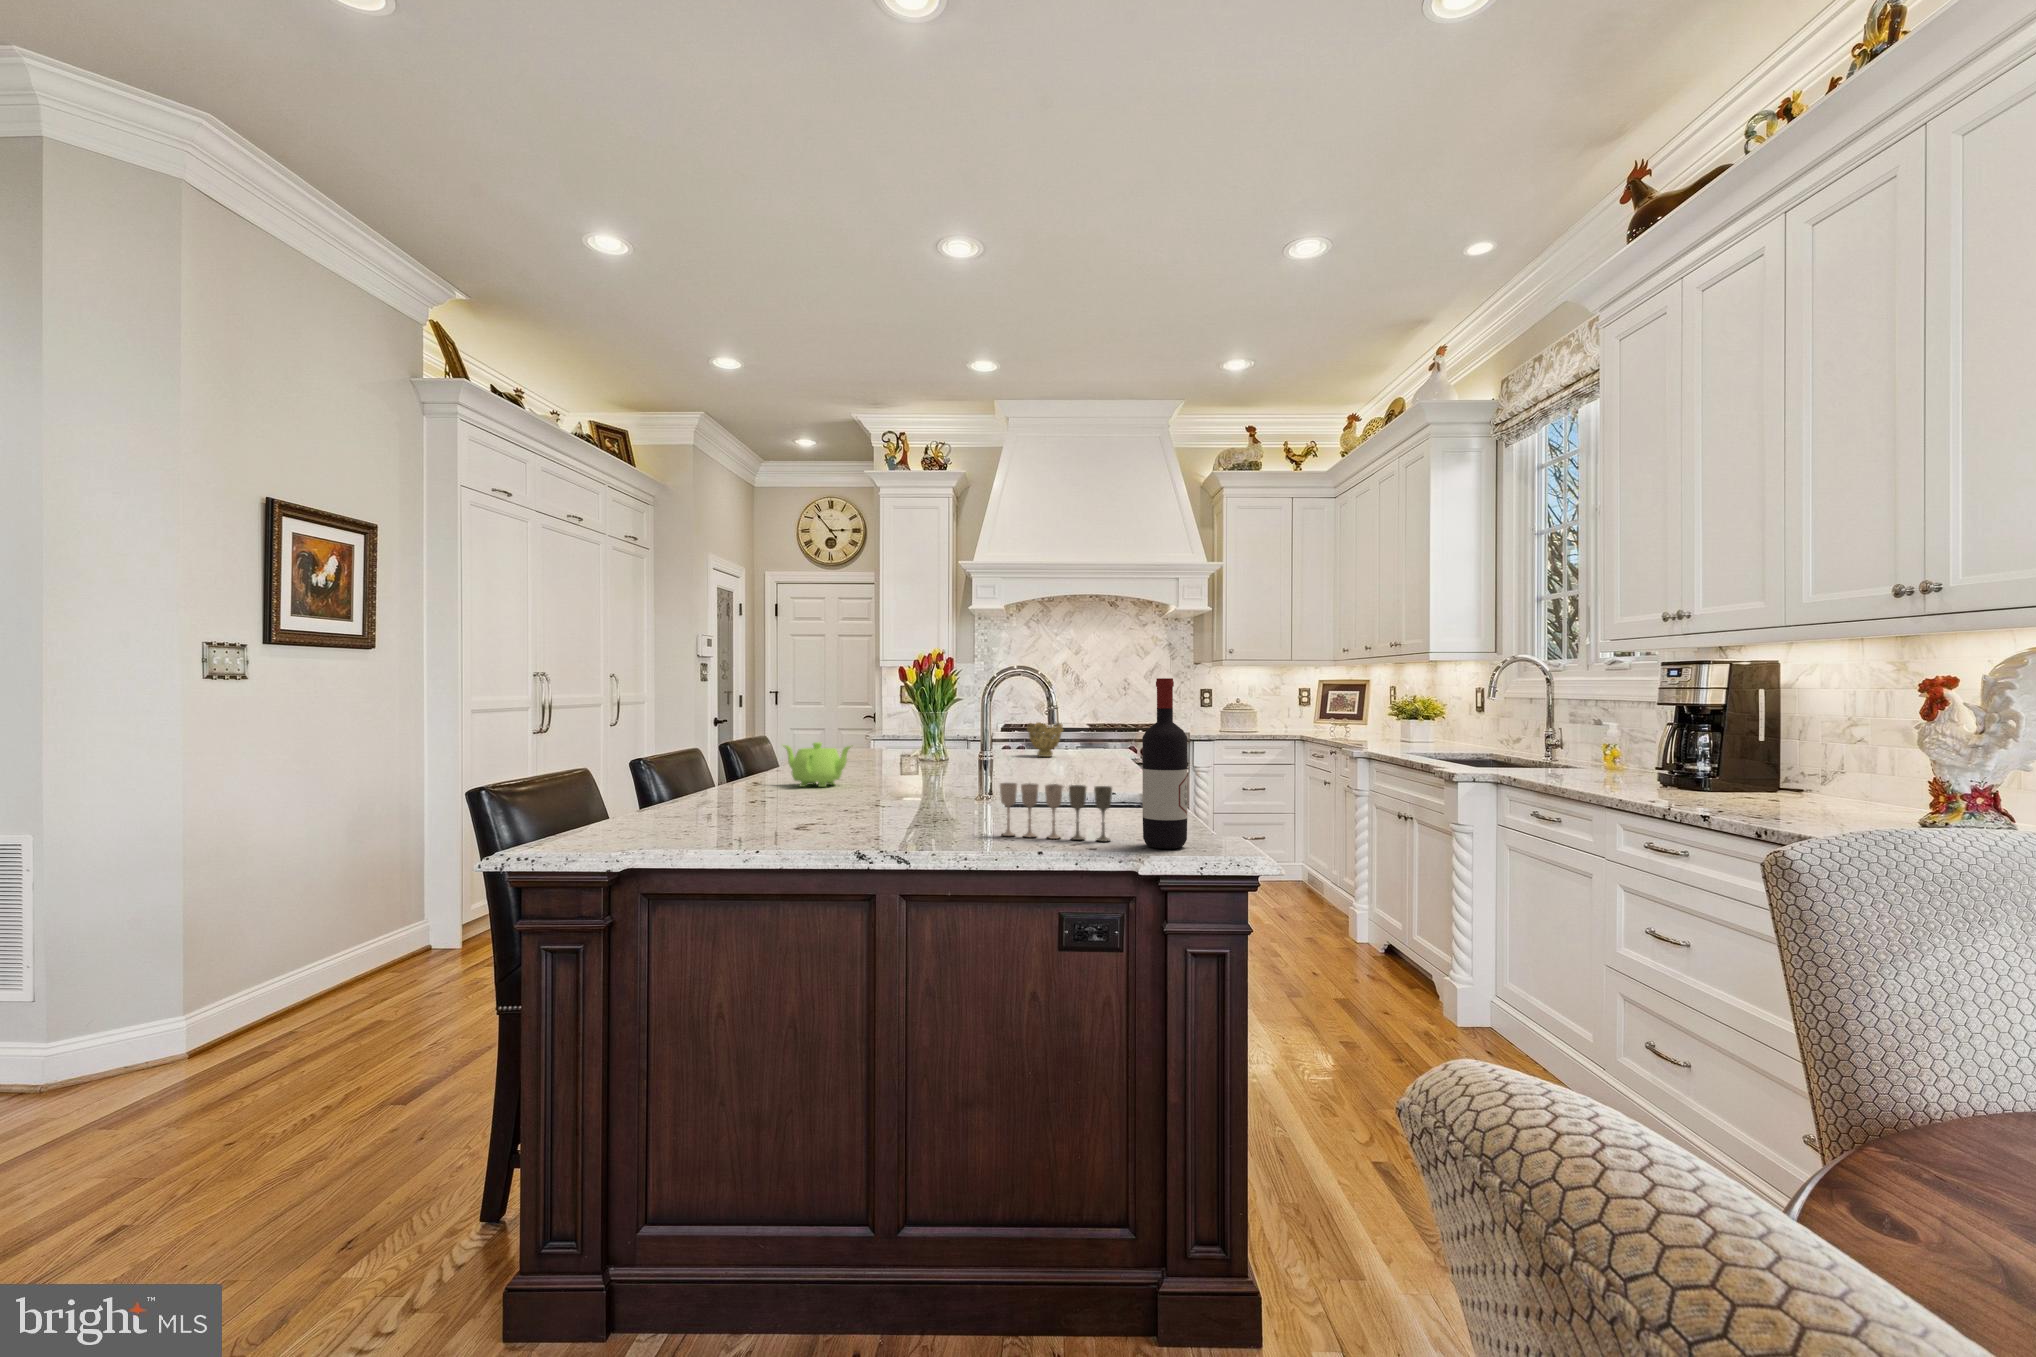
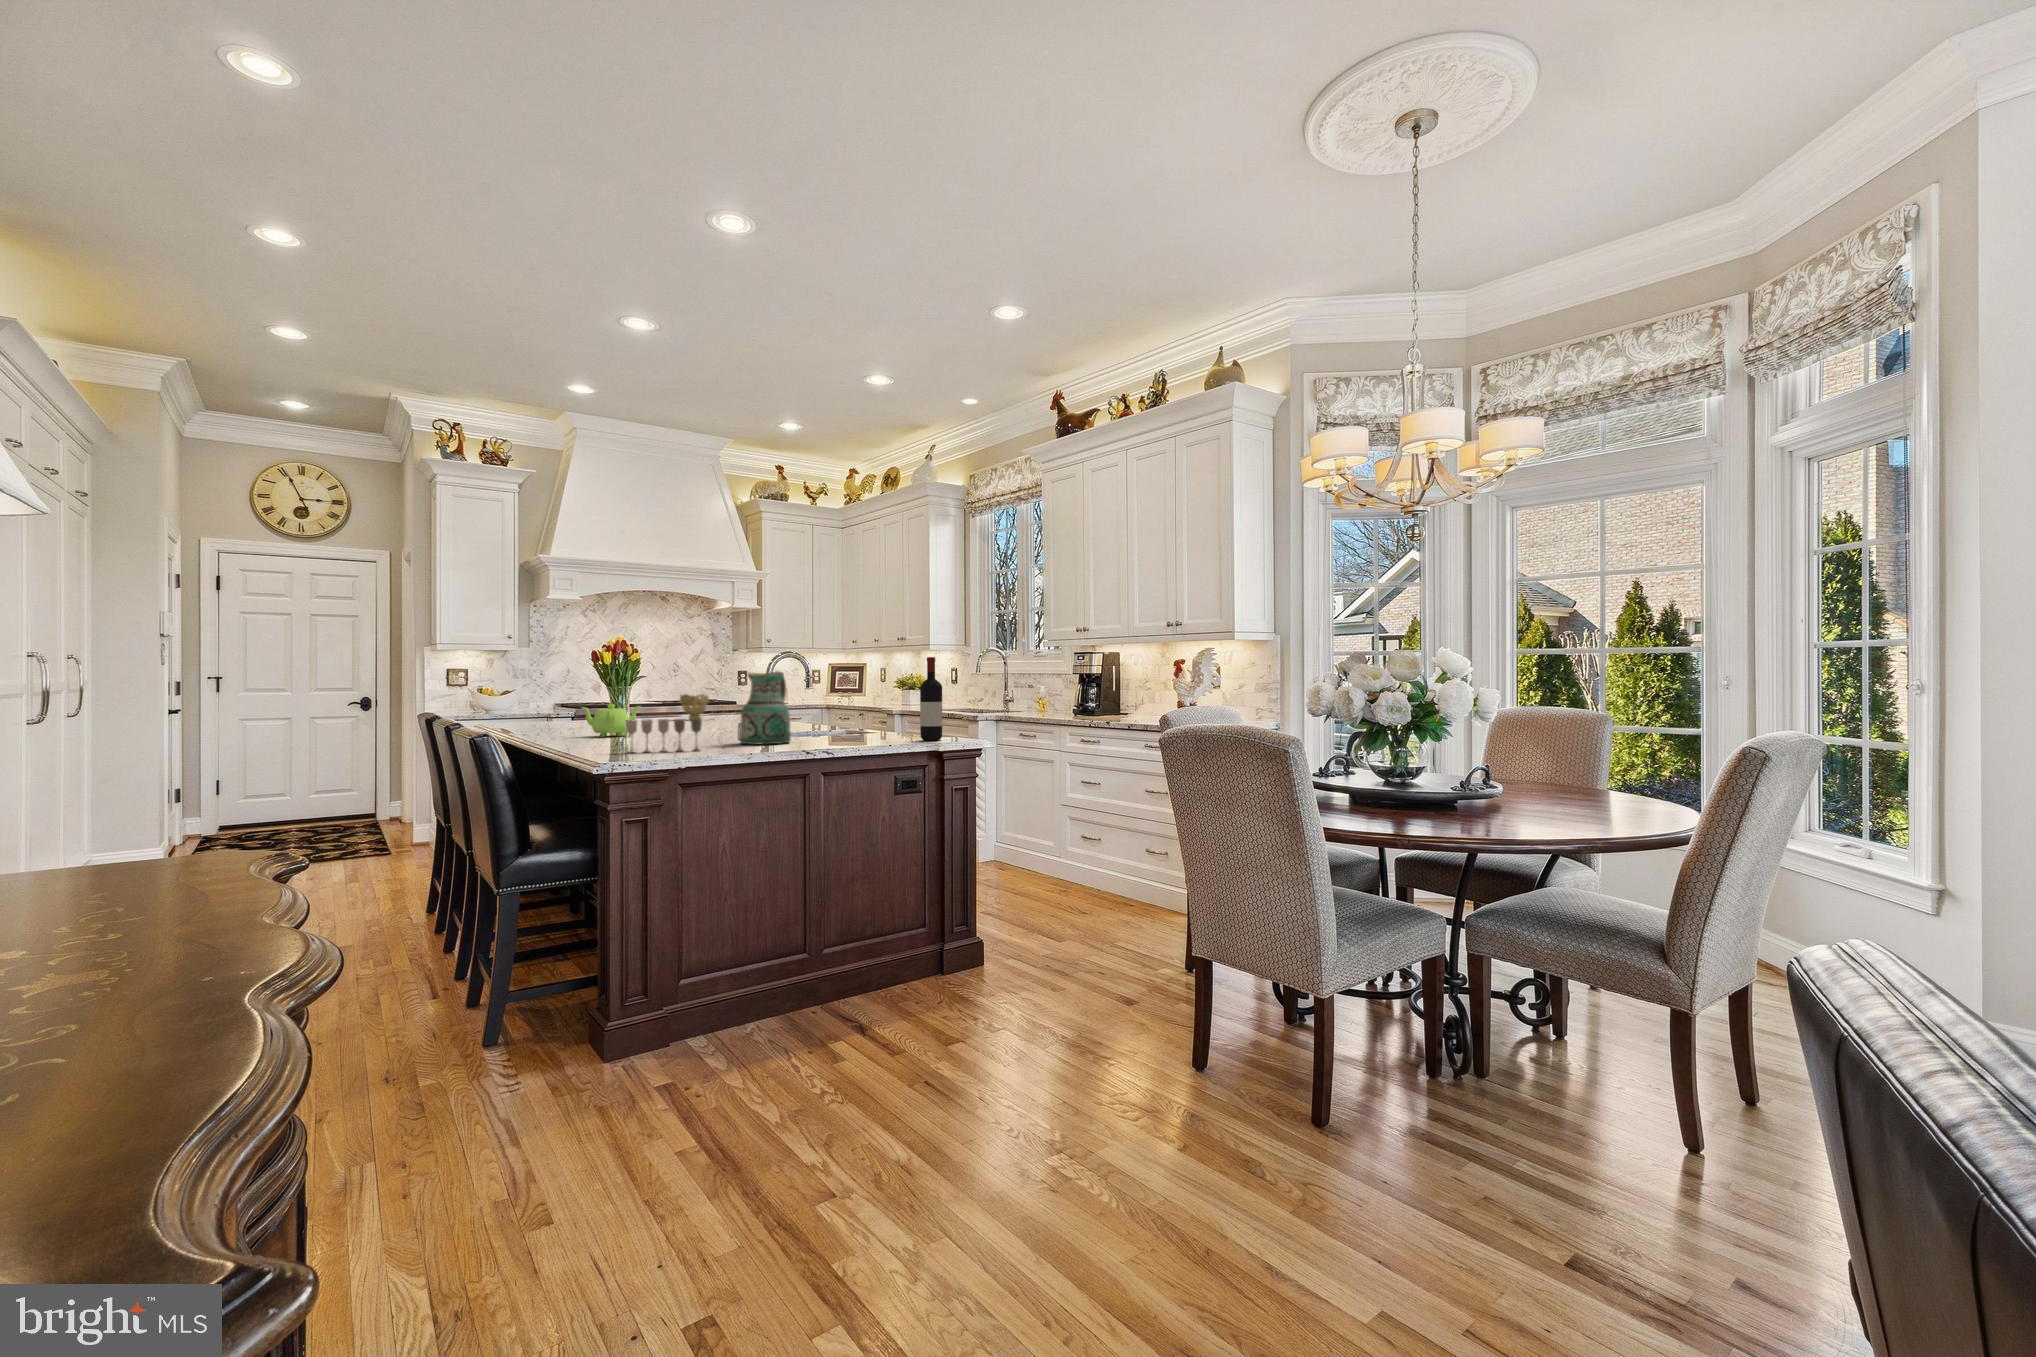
ceramic pitcher: none [851,703,952,830] -> present [740,671,791,744]
wine glass: present [1000,783,1112,841] -> present [626,719,702,753]

